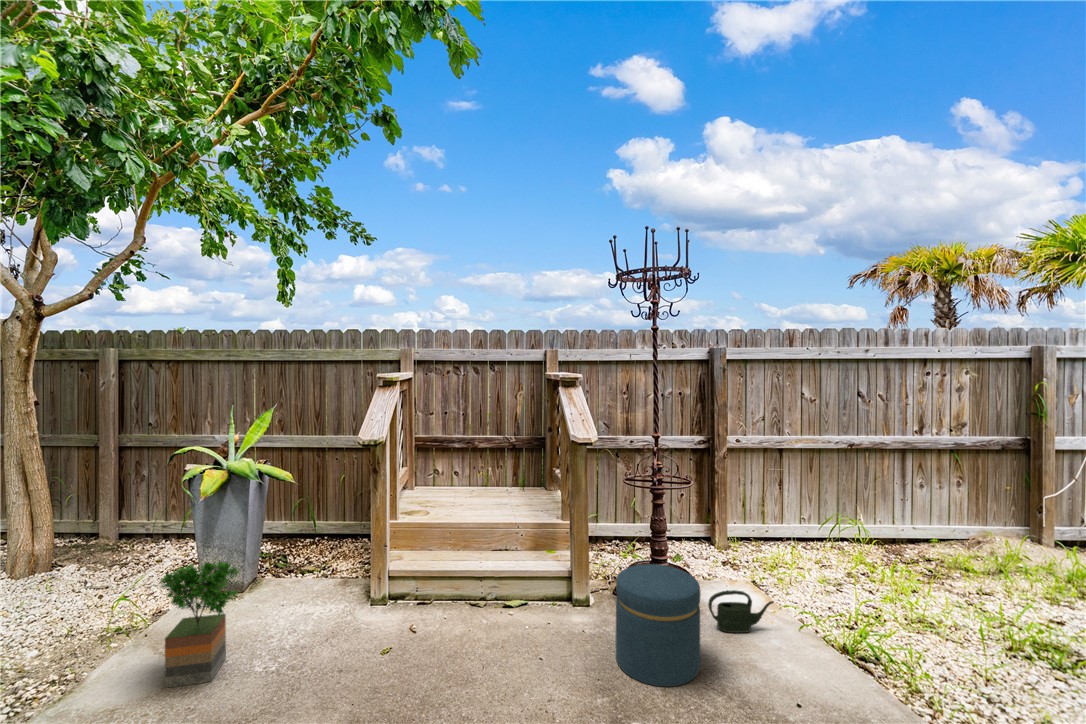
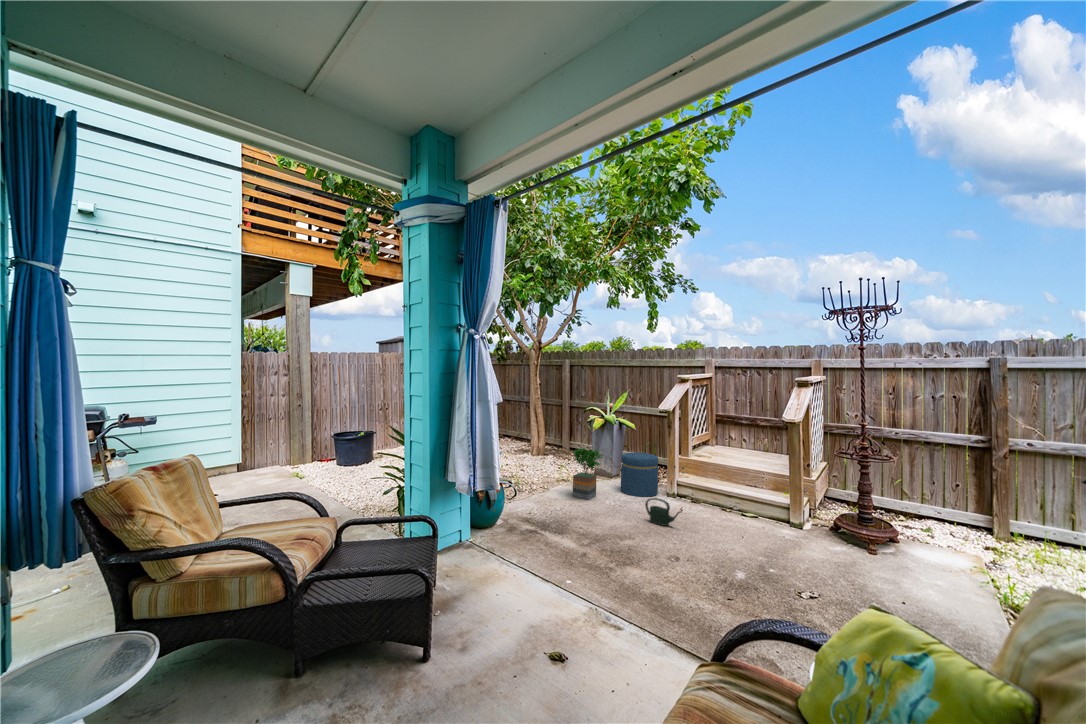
ottoman: present [616,564,700,687] -> present [621,453,658,497]
watering can: present [708,590,774,633] -> present [645,498,681,526]

